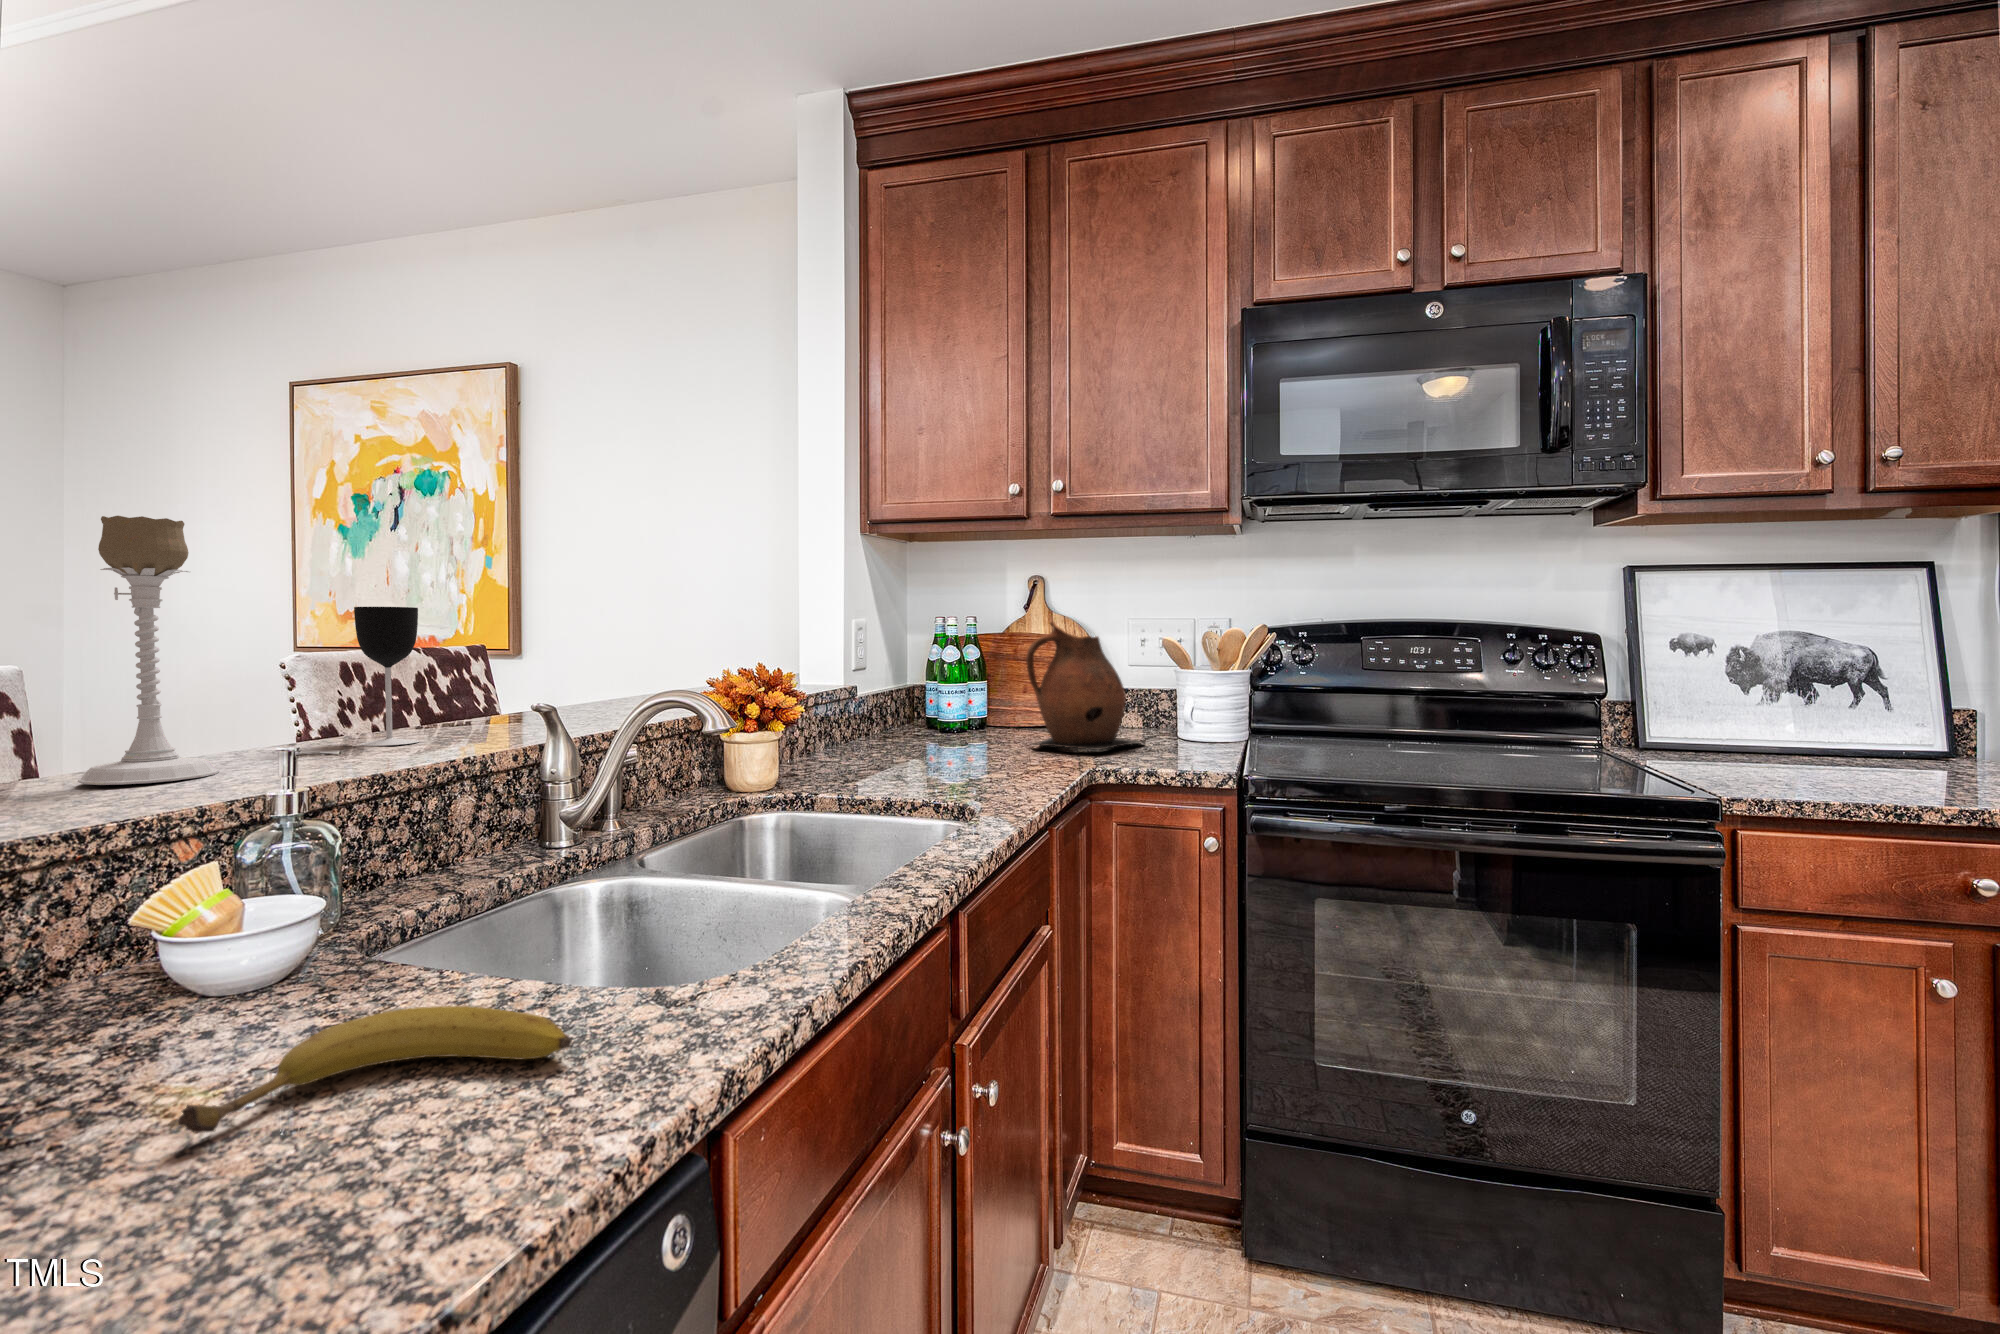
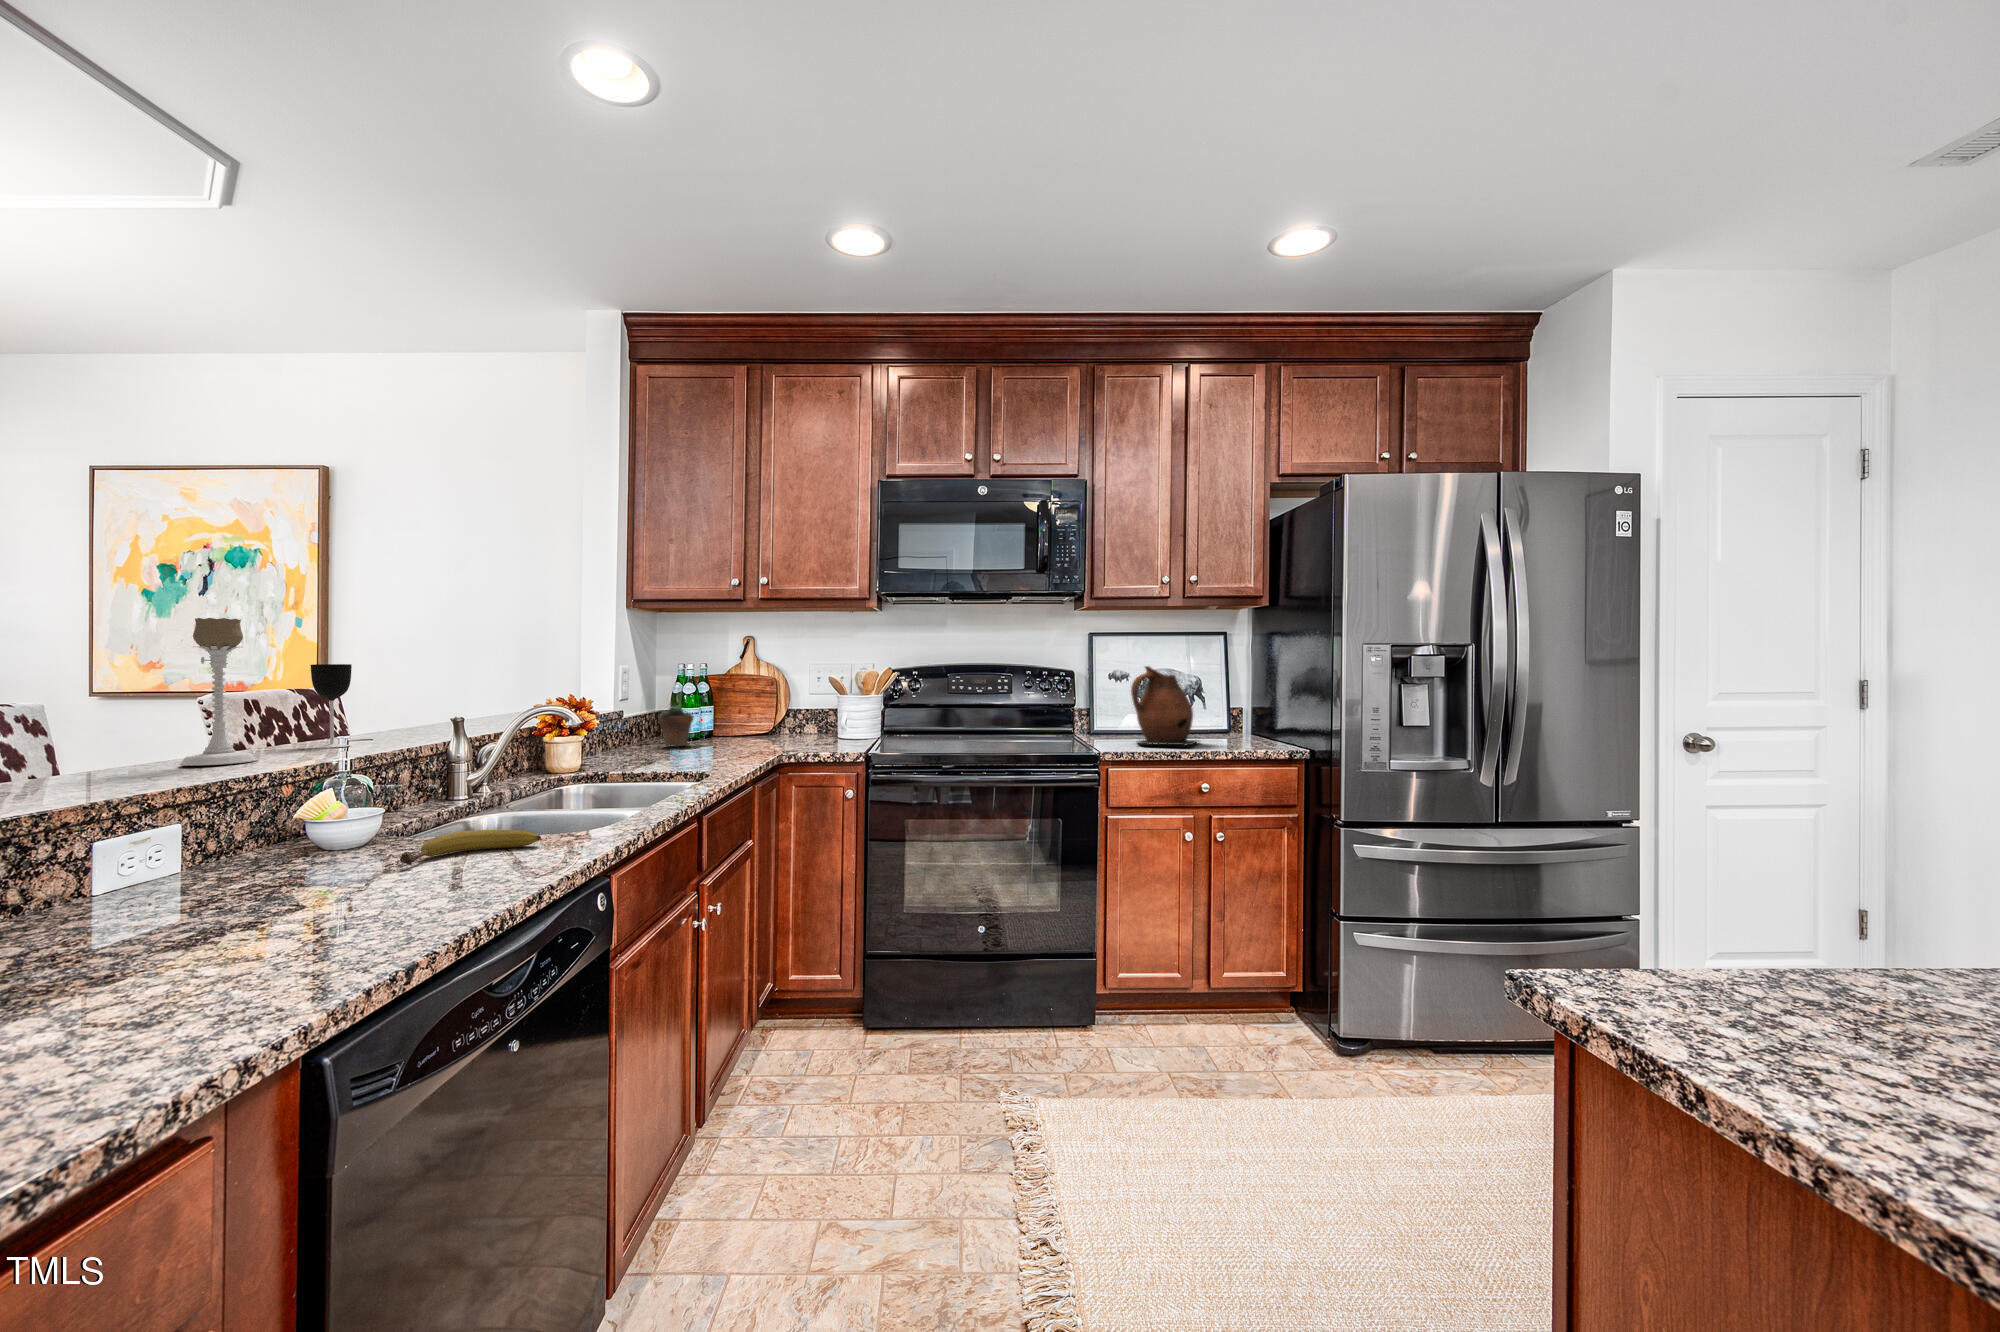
ceramic pitcher: present [1026,622,1142,751] -> present [1131,666,1199,746]
succulent plant: none [905,657,956,743] -> present [658,693,694,747]

